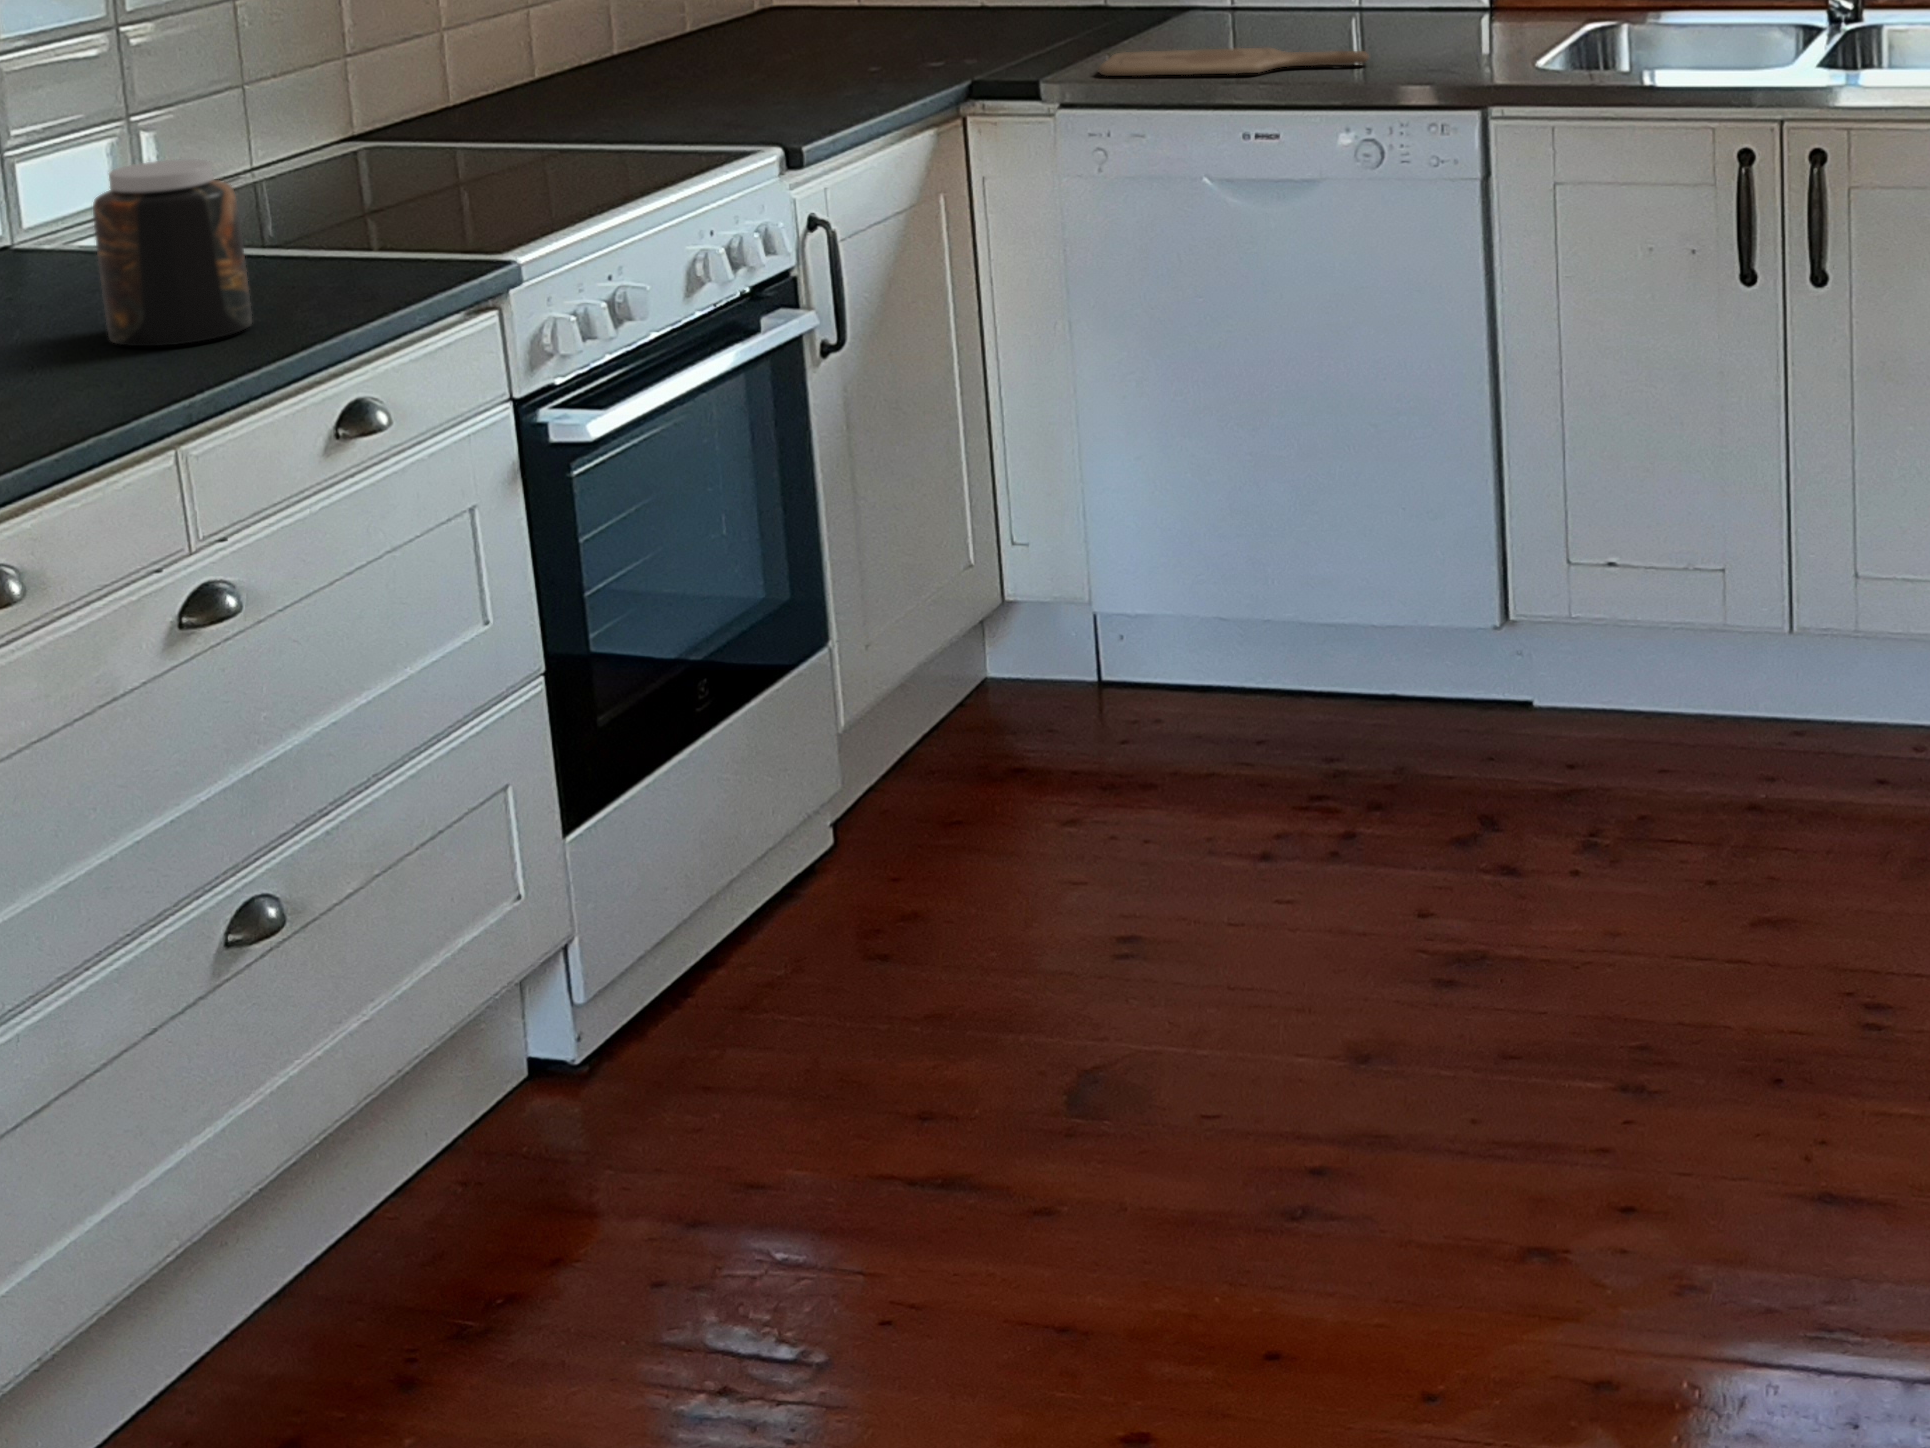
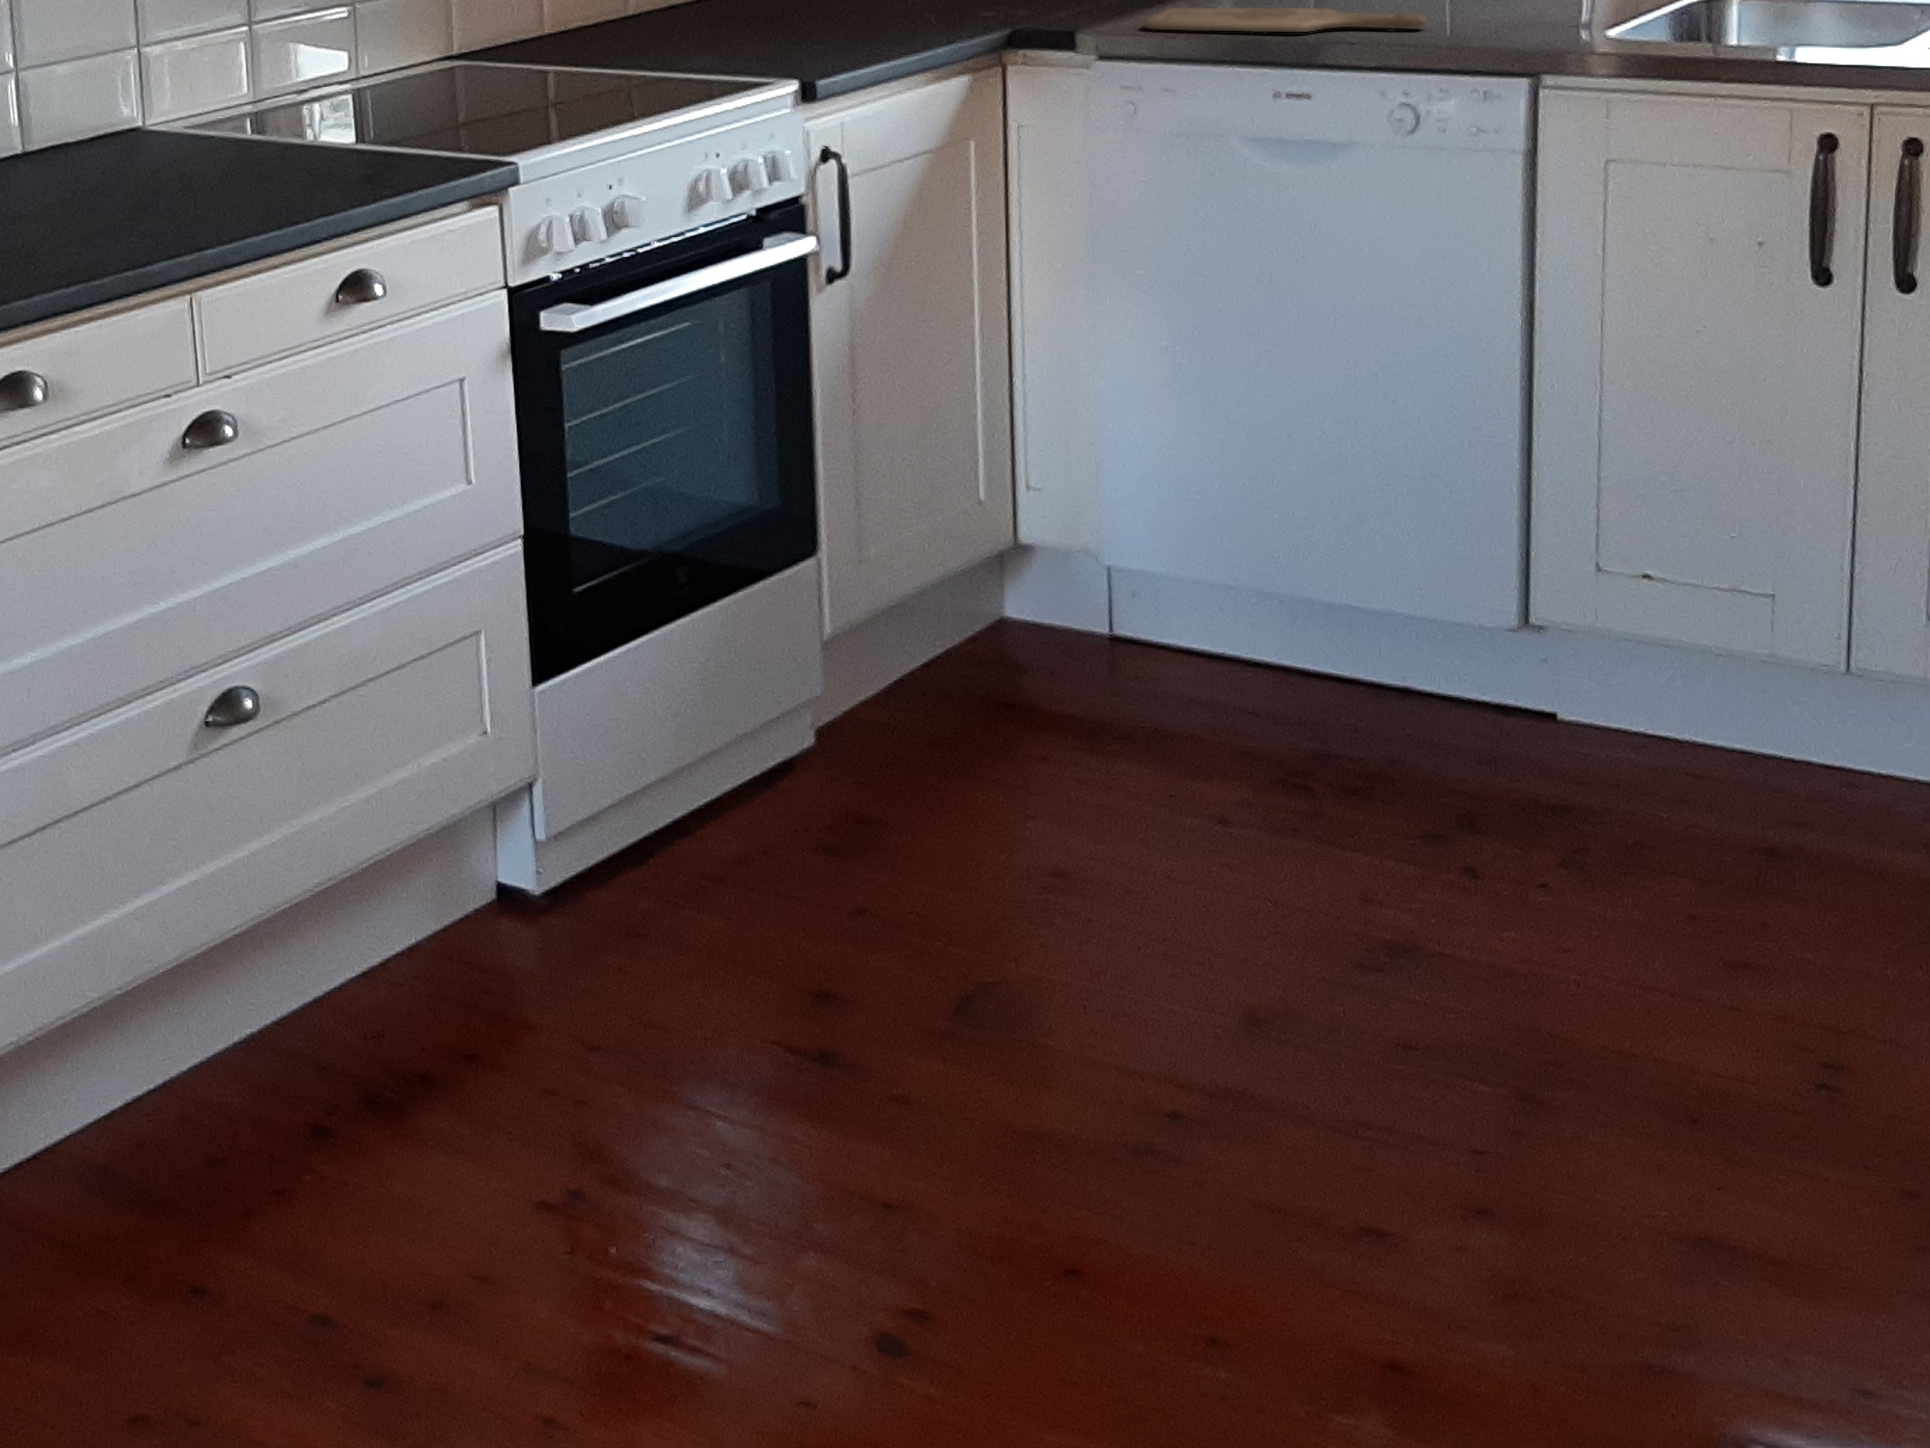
jar: present [93,159,252,346] -> none [156,51,278,210]

